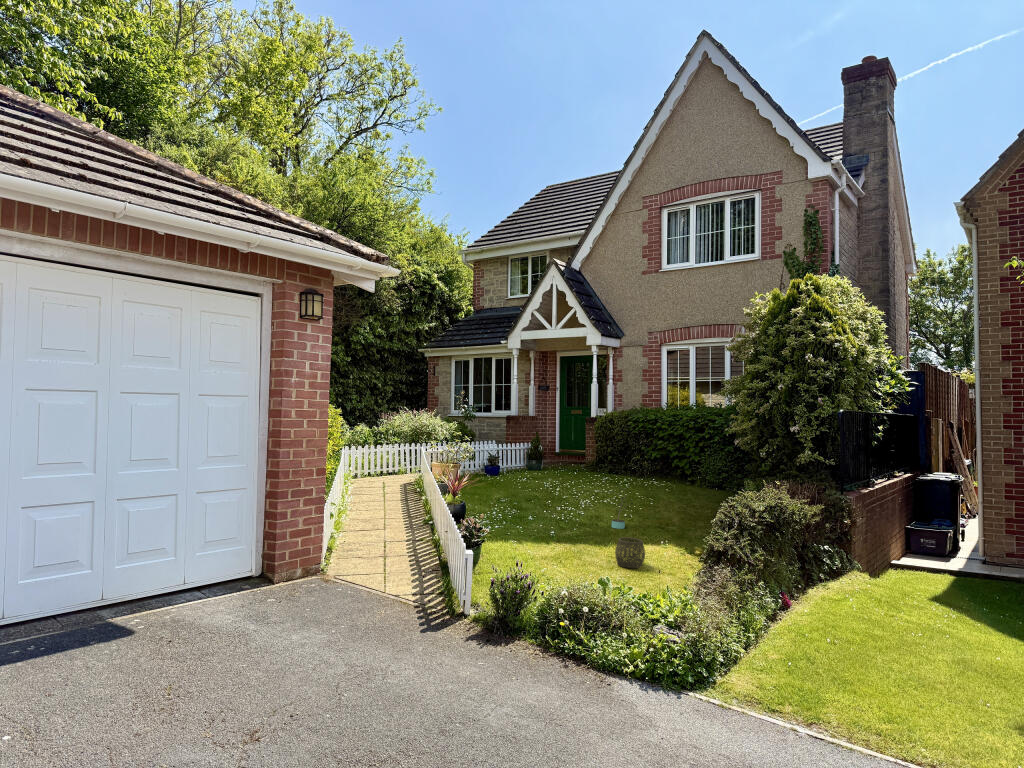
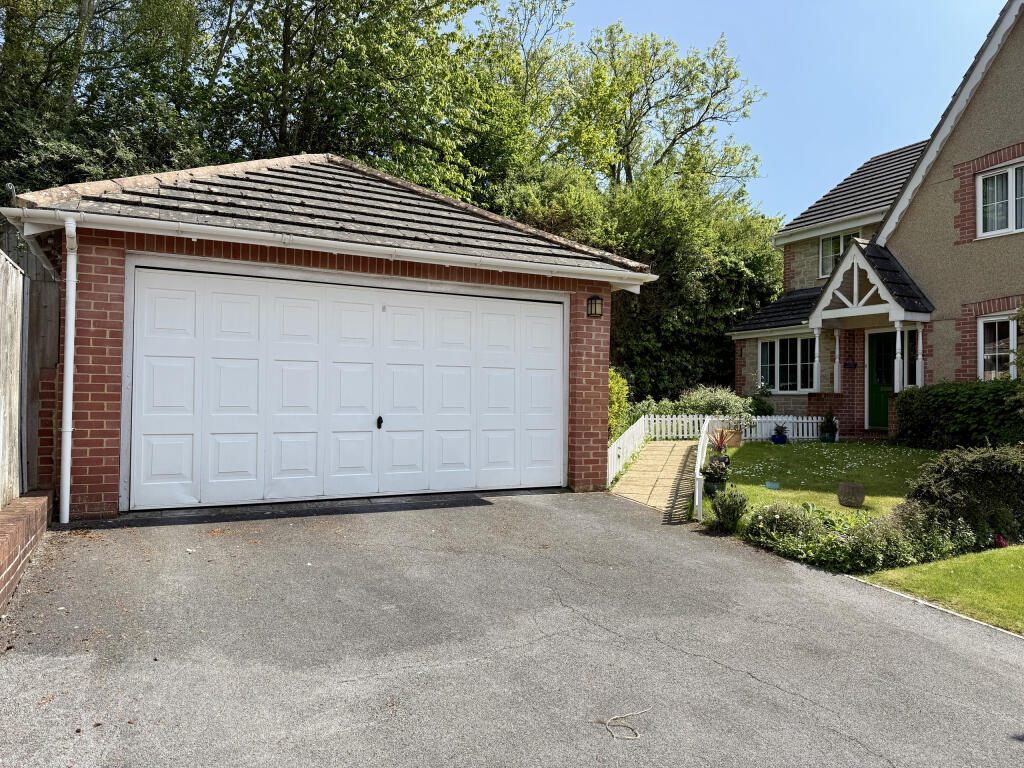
potted plant: present [610,486,633,529] -> present [765,453,786,489]

